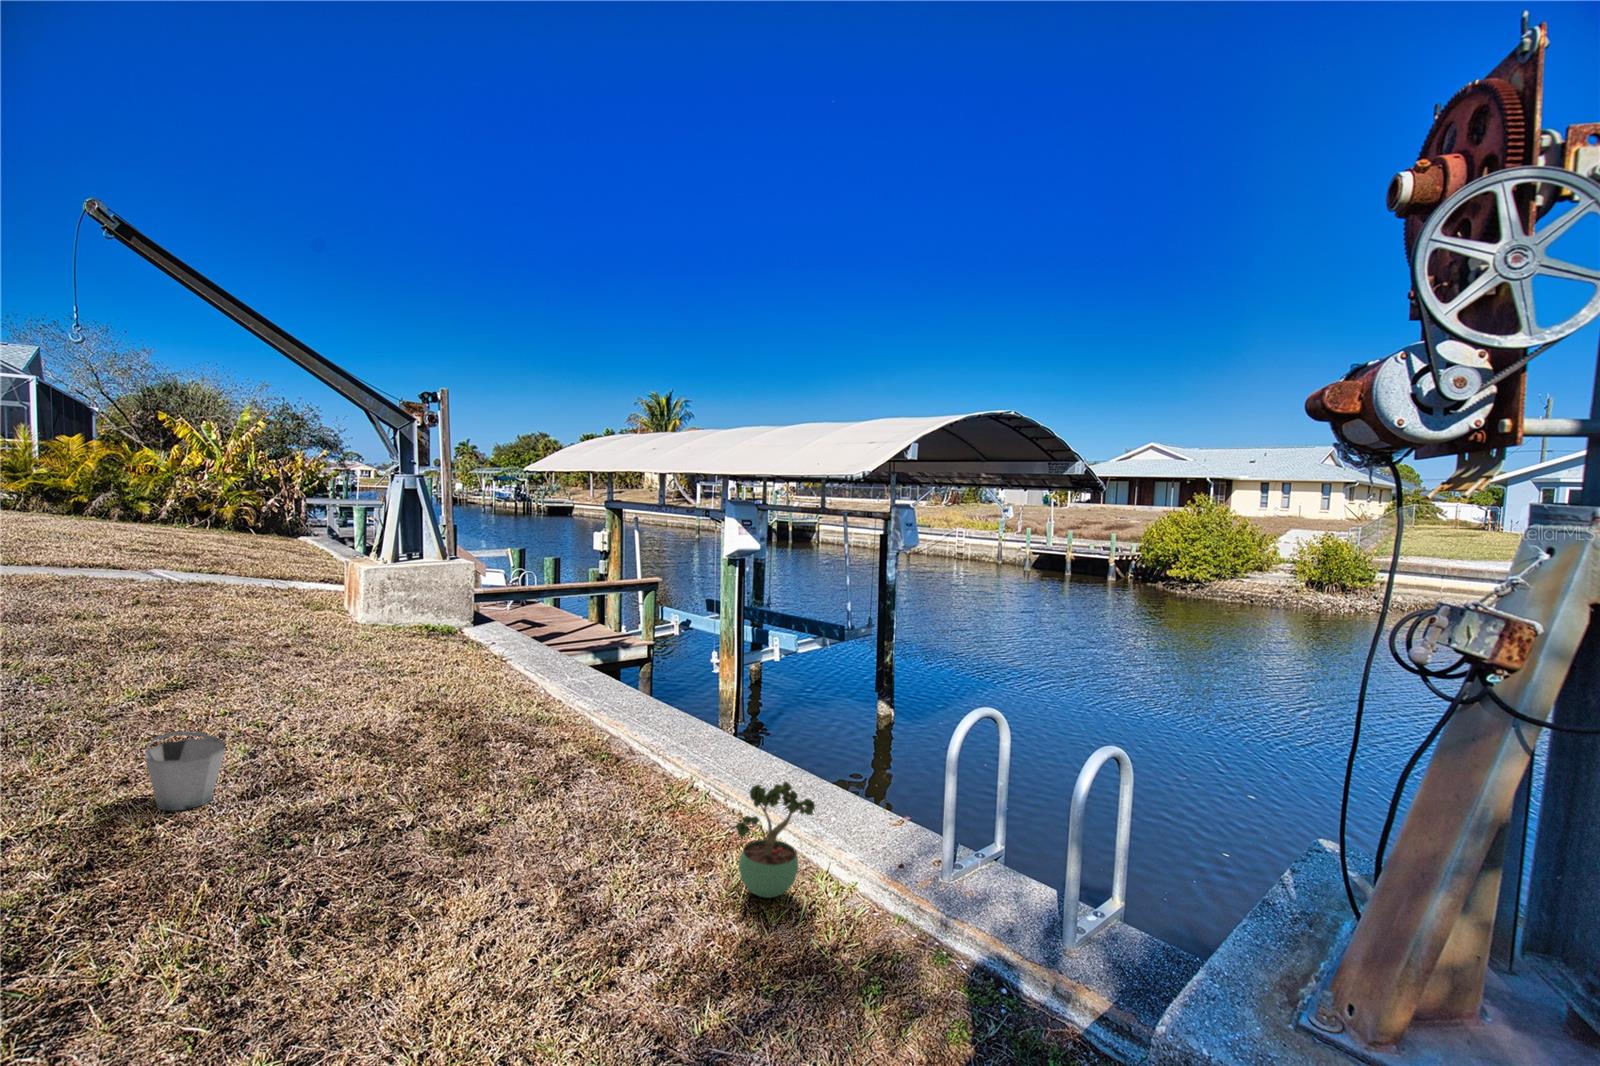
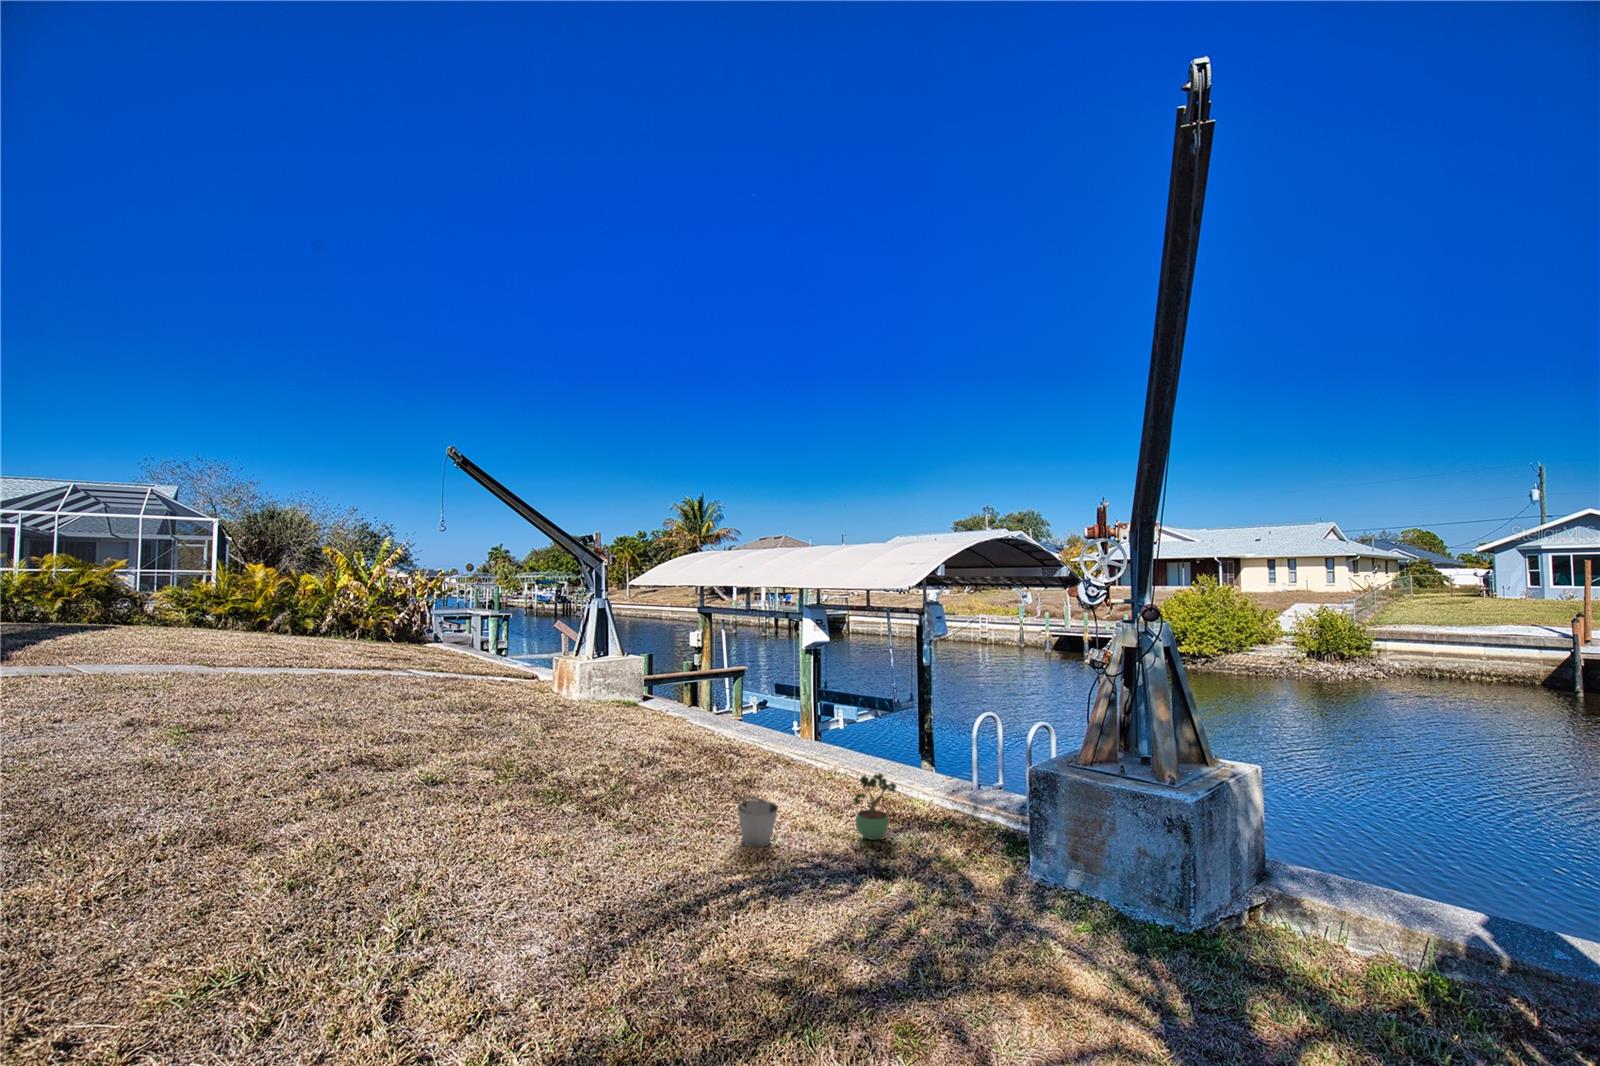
bucket: present [145,731,226,811] -> present [738,796,778,847]

